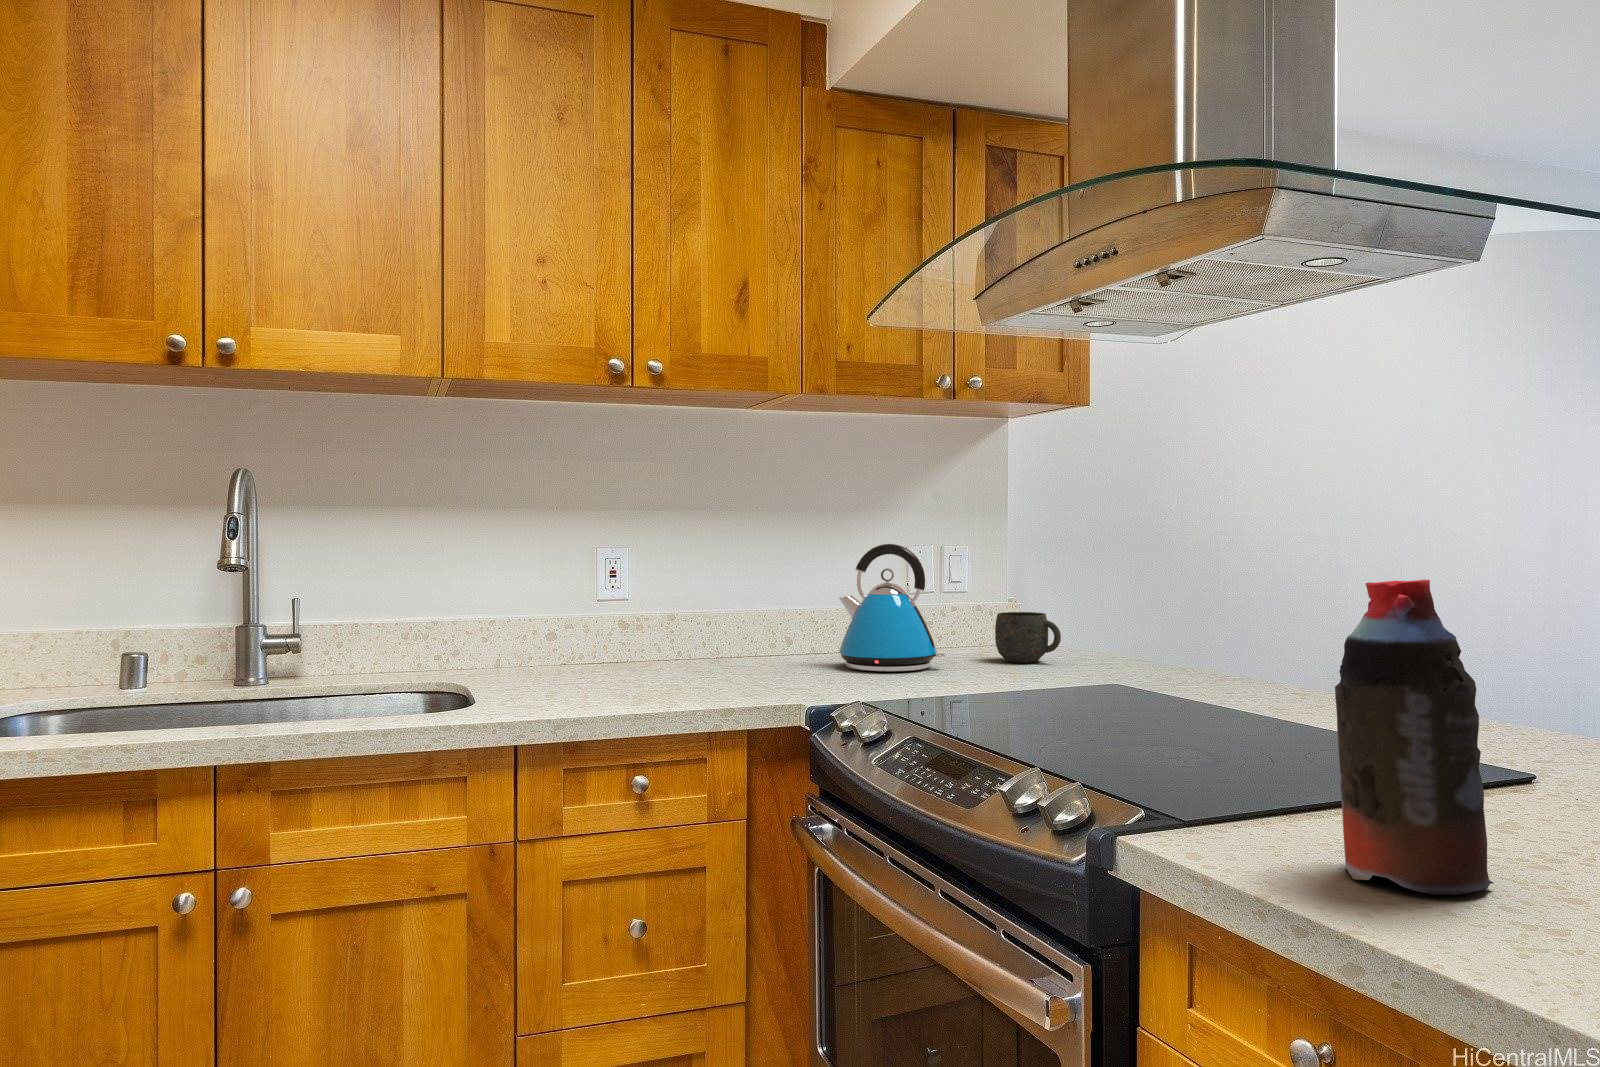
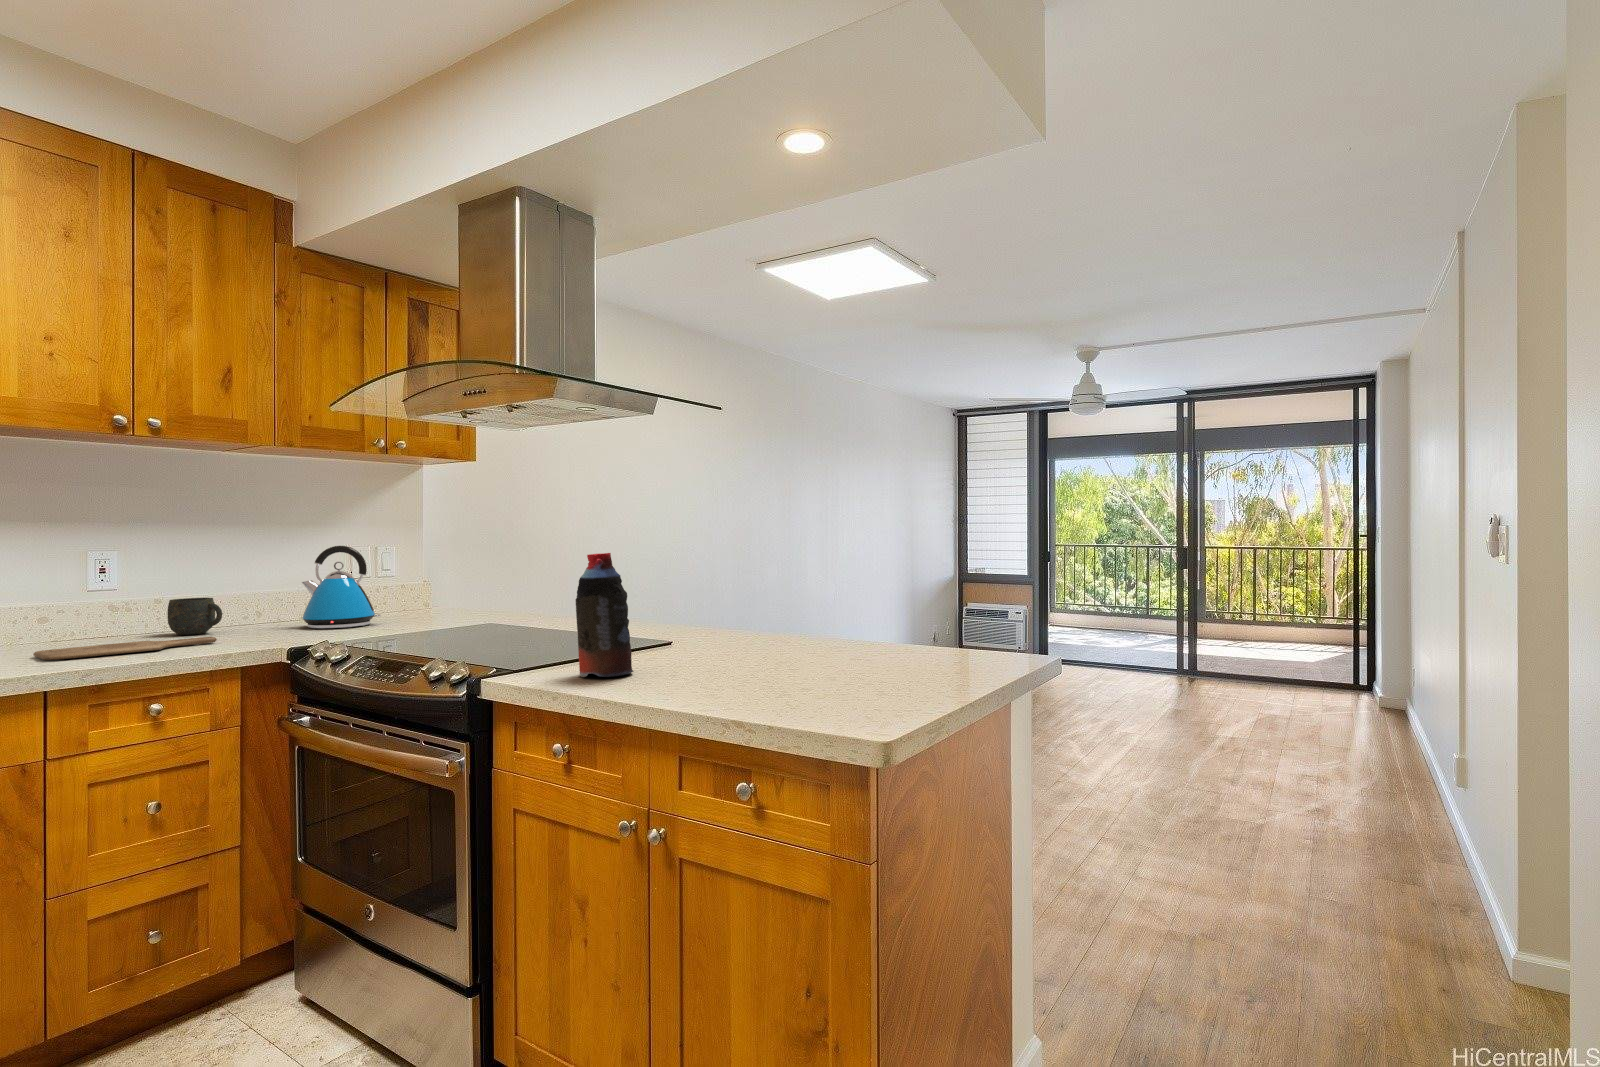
mug: present [995,612,1061,663] -> present [167,598,222,635]
cutting board: none [526,676,726,697] -> present [33,637,217,660]

